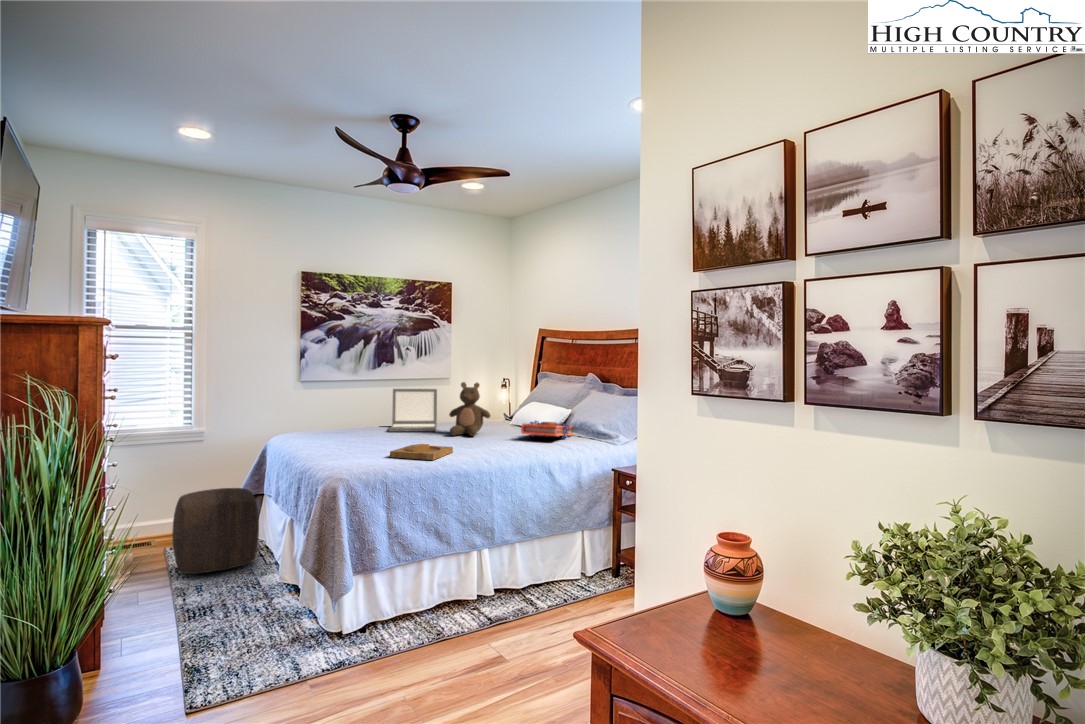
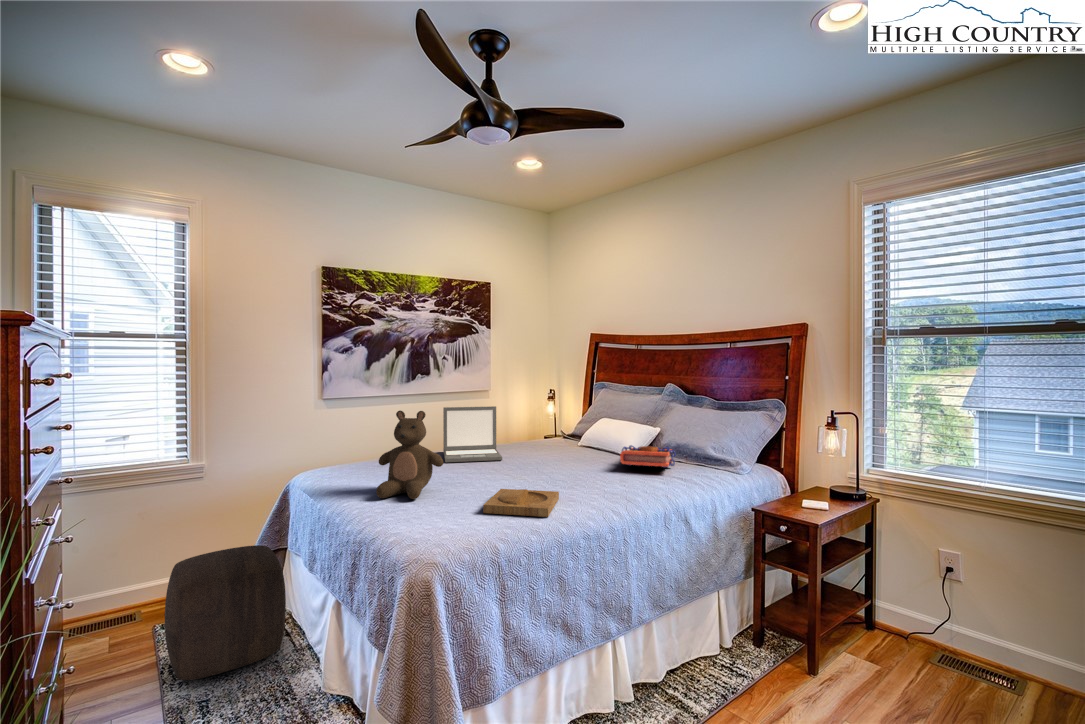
stuffed bear: present [449,382,490,436] -> present [376,411,443,499]

